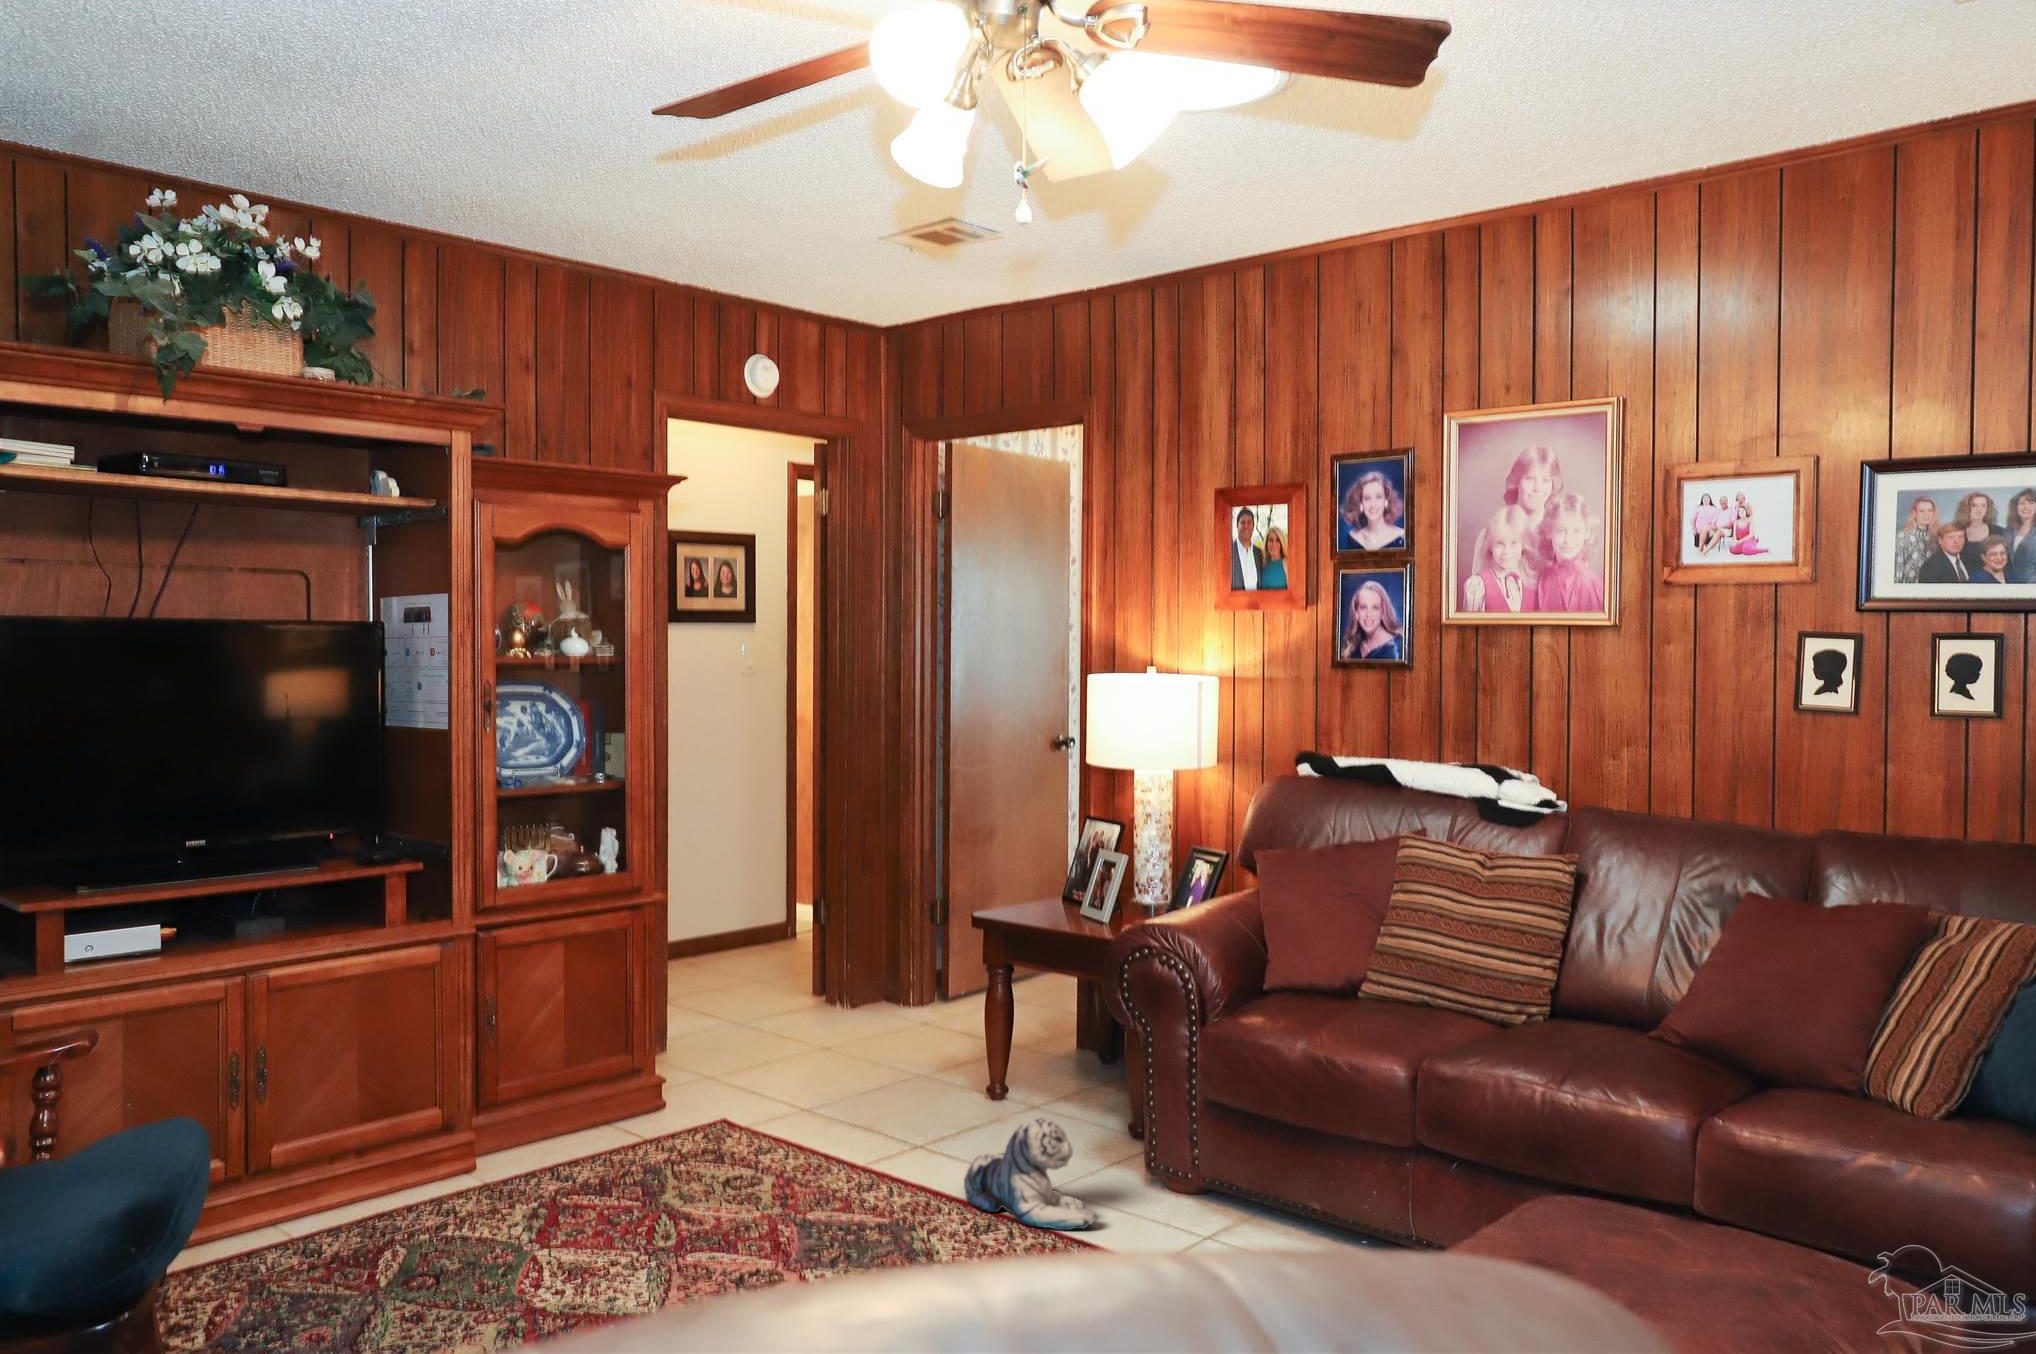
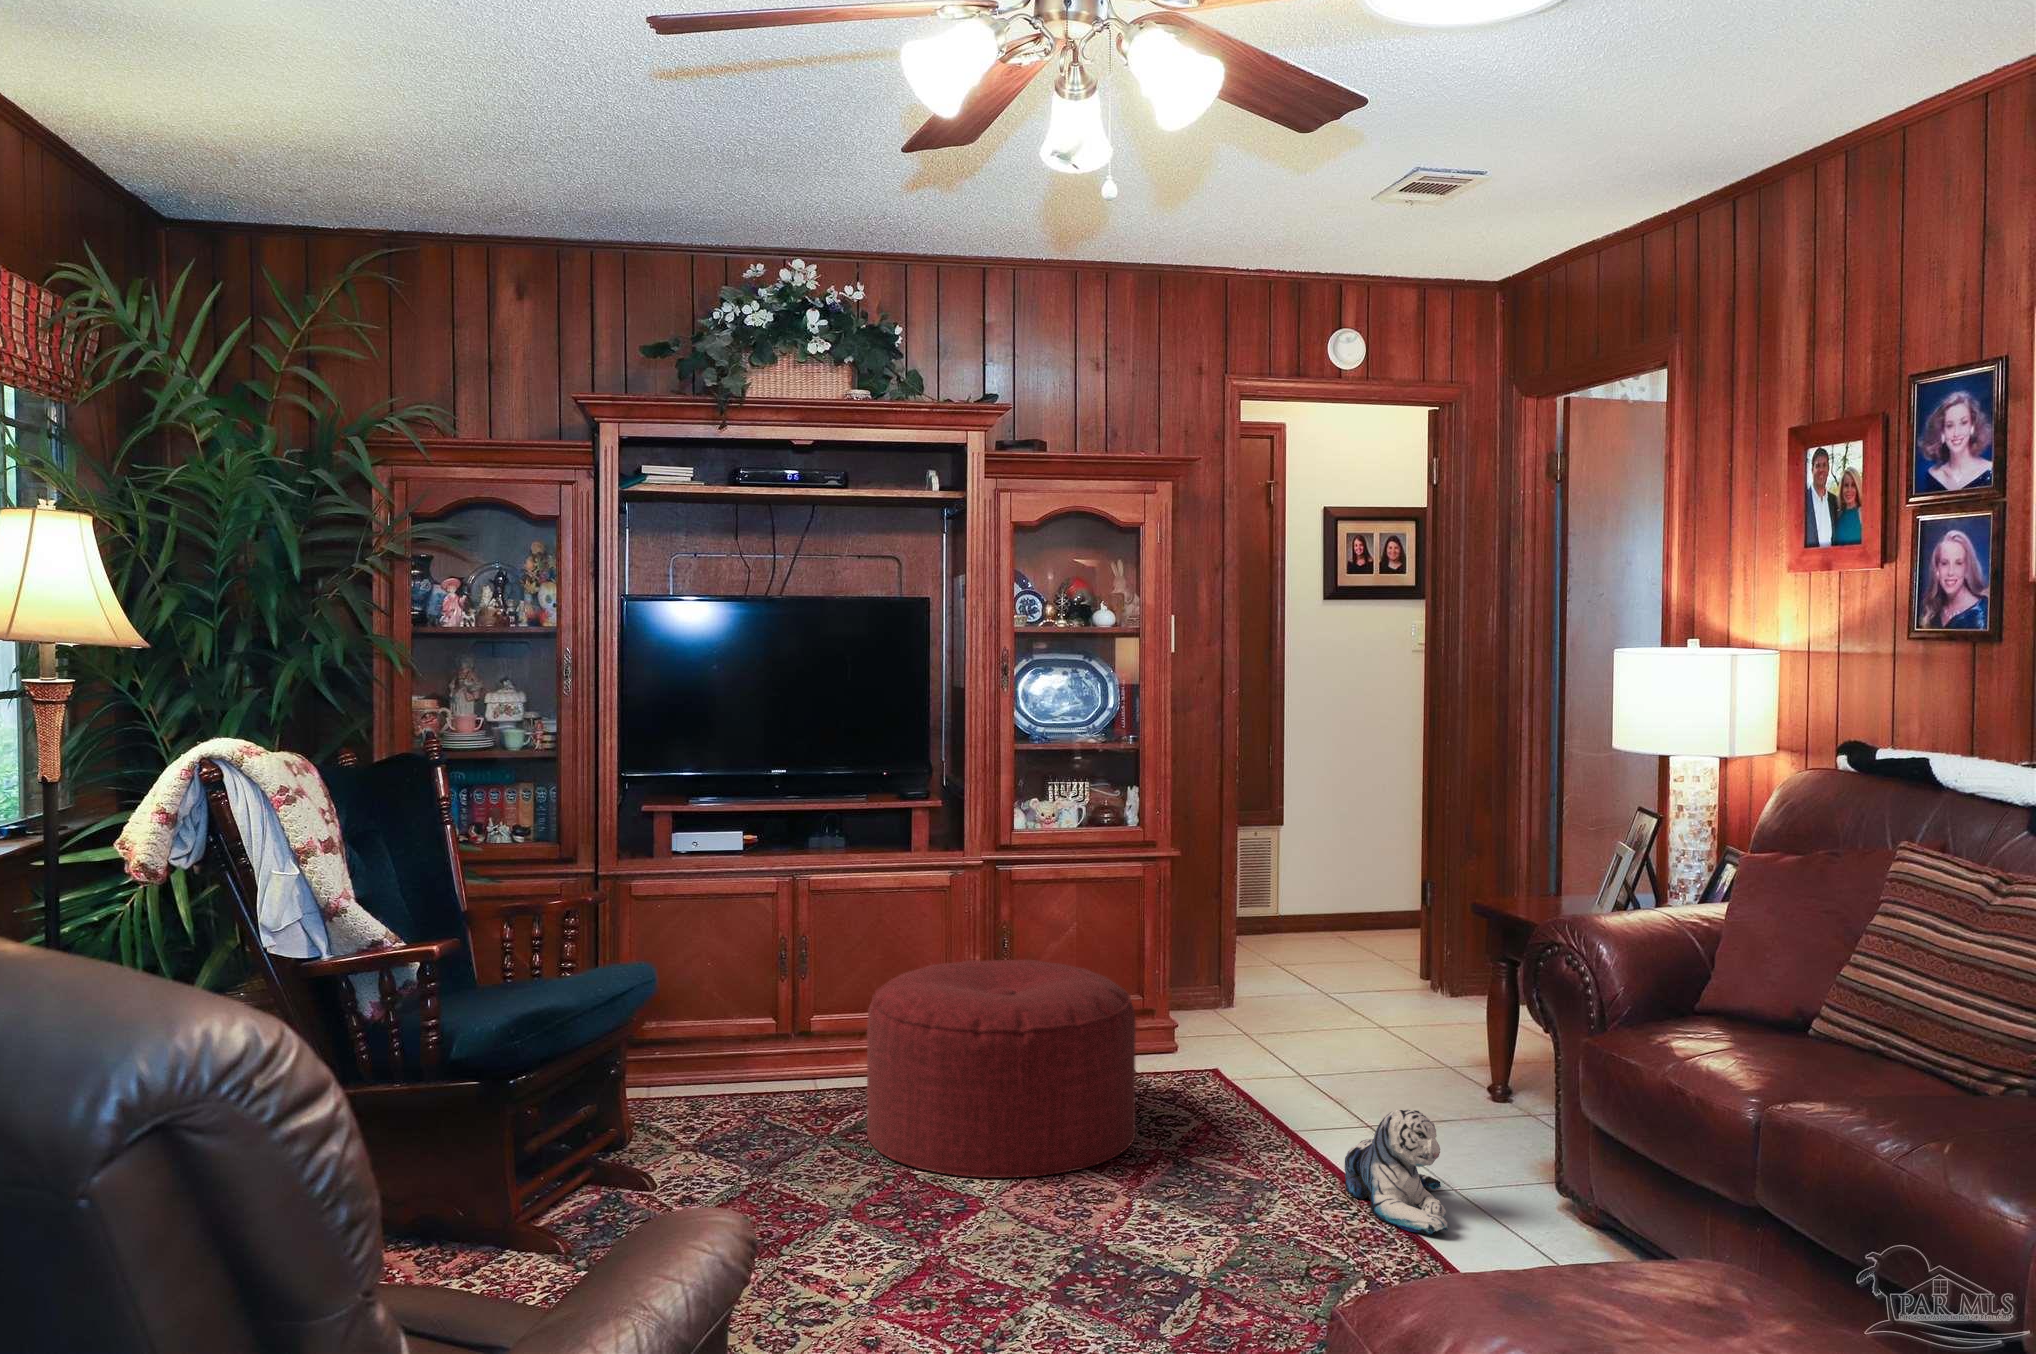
ottoman: none [426,1036,739,1293] -> present [867,960,1136,1178]

